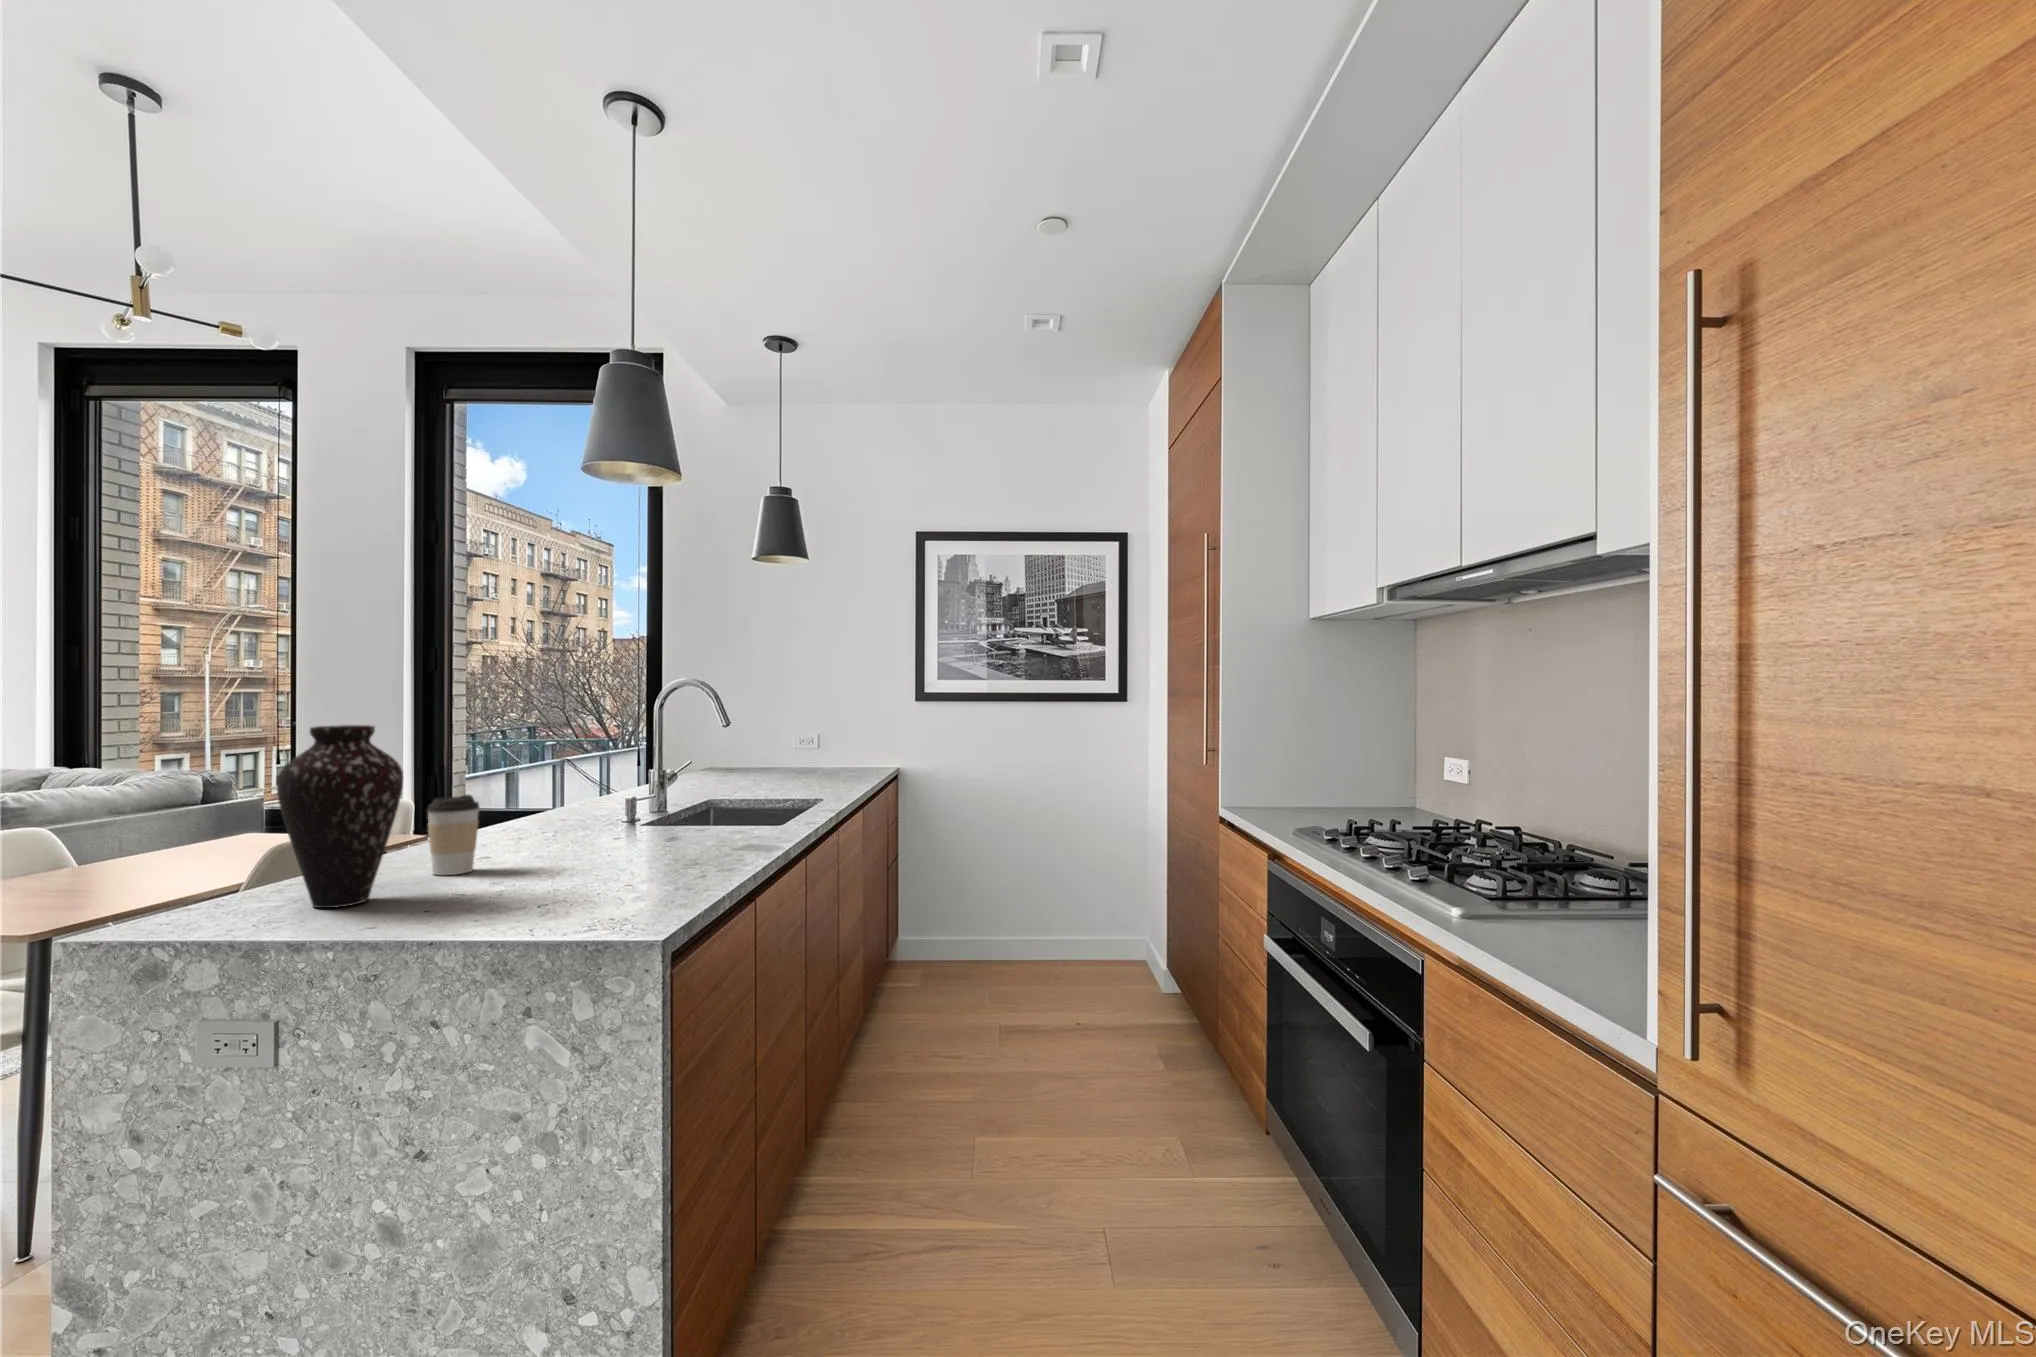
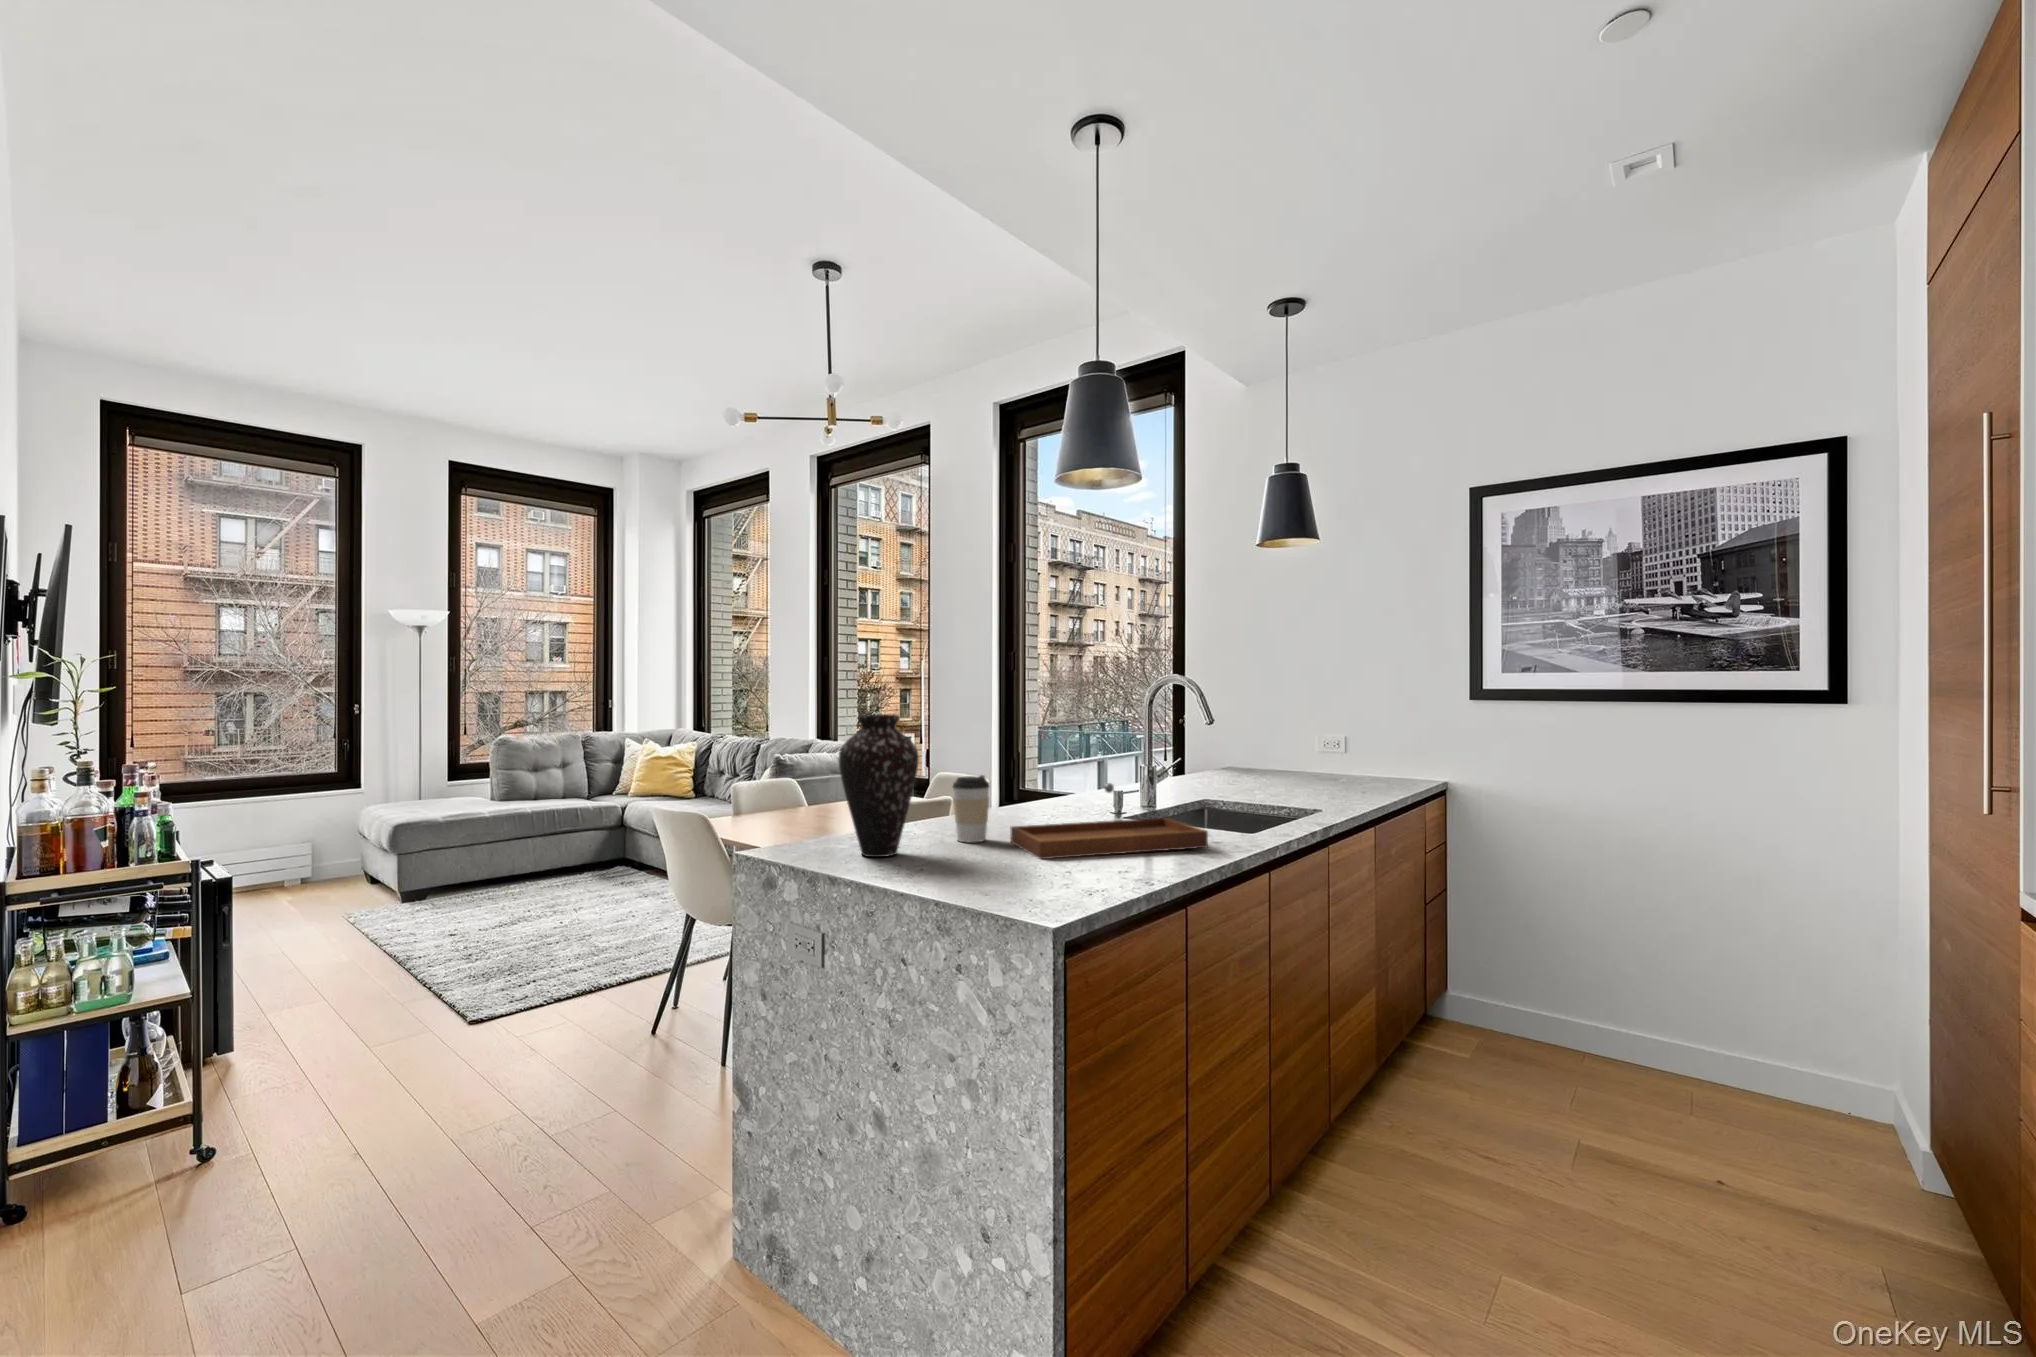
tray: none [508,793,733,881] -> present [1010,783,1208,859]

